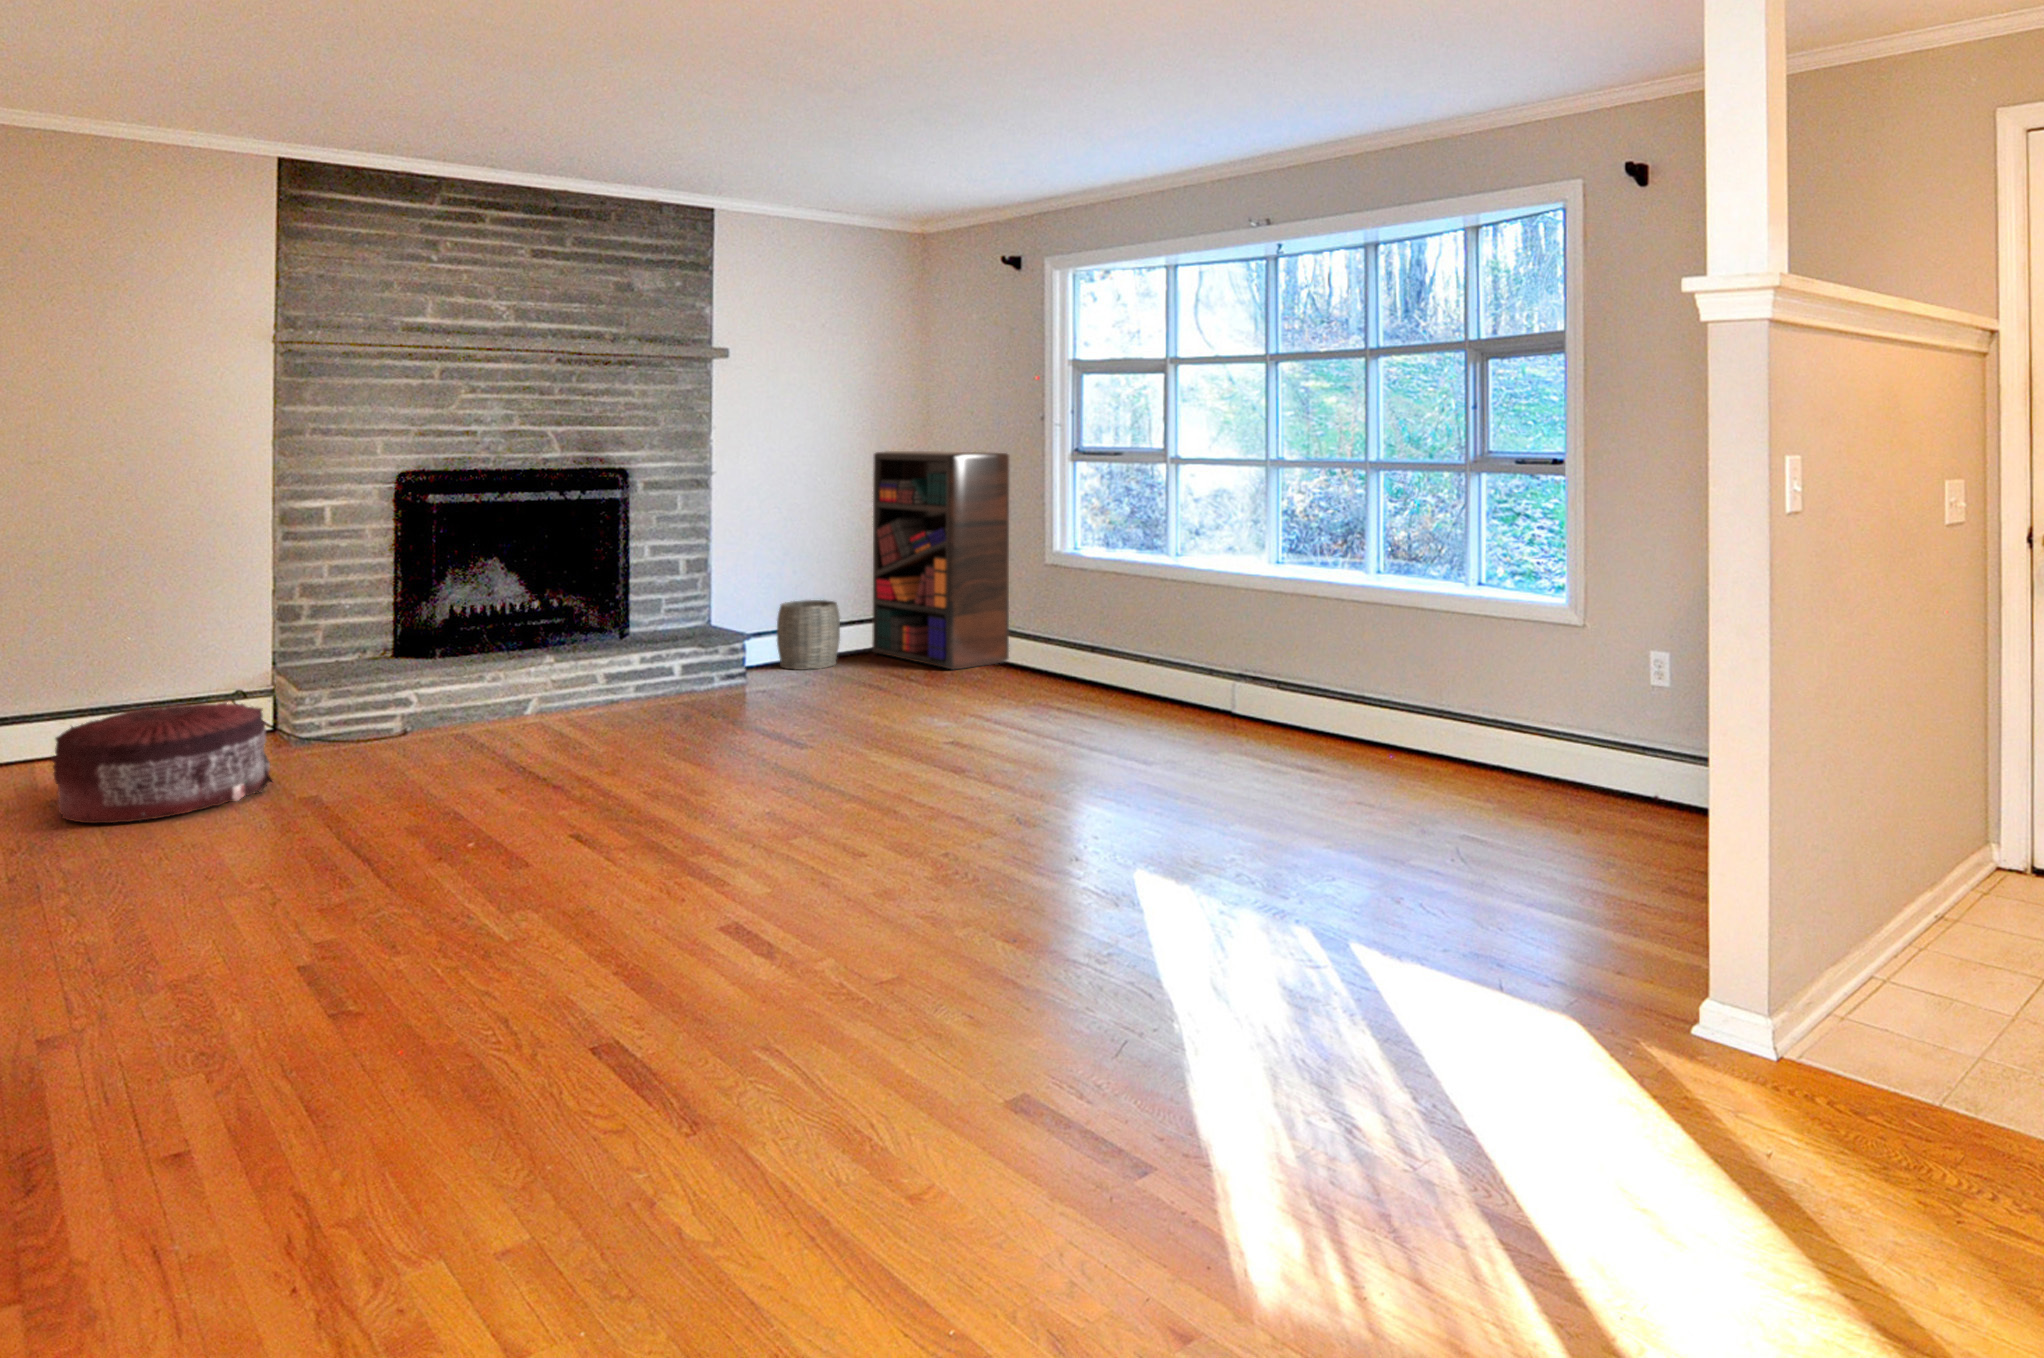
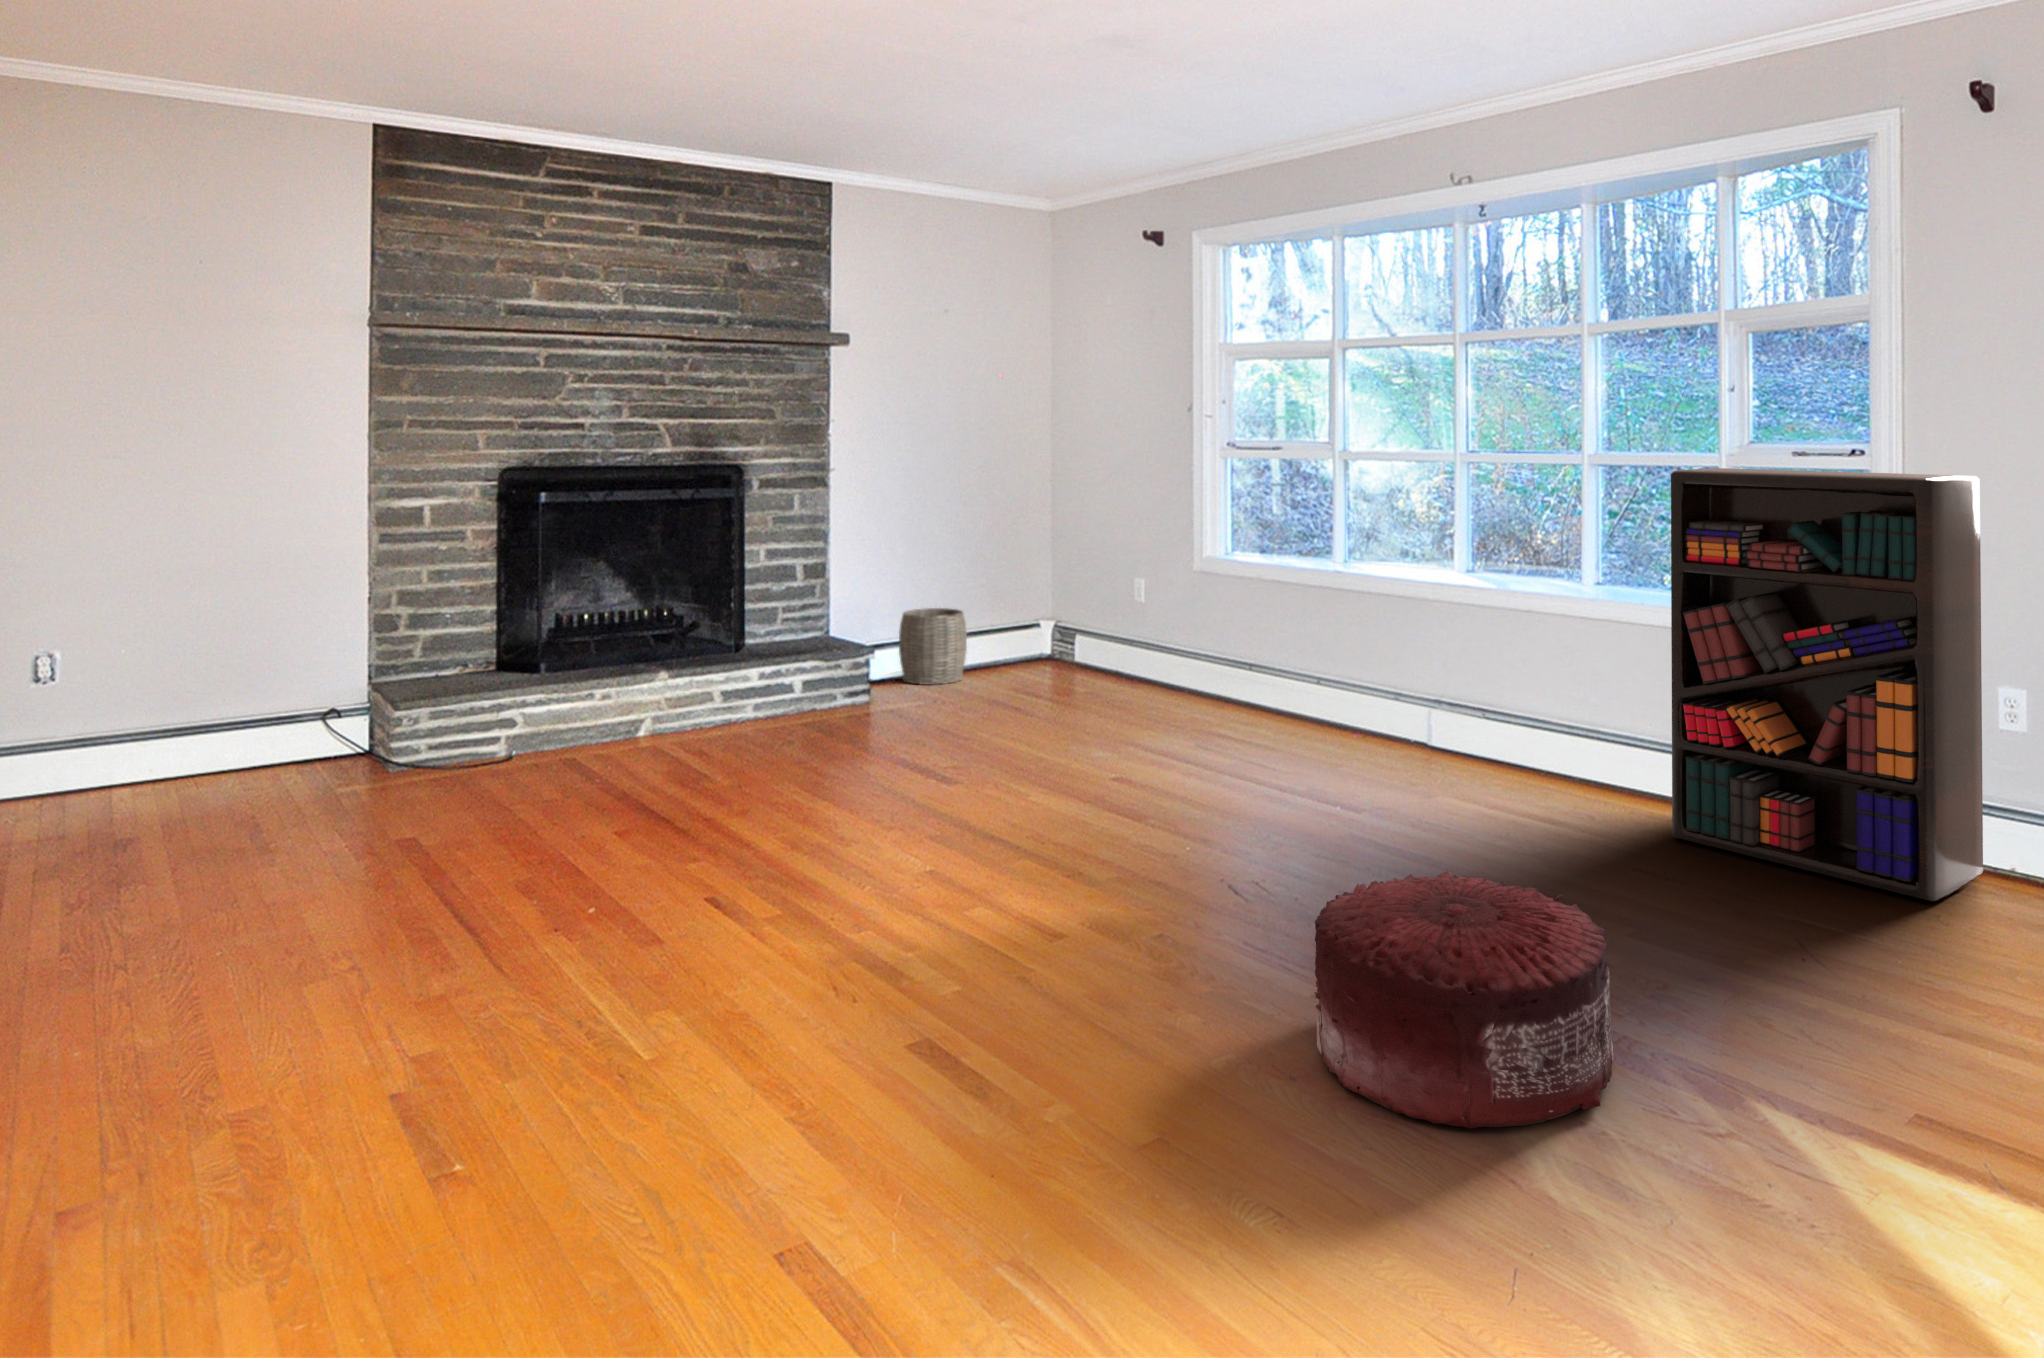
bookshelf: present [872,451,1009,669] -> present [1671,468,1983,901]
pouf: present [51,702,272,823] -> present [1315,870,1614,1129]

